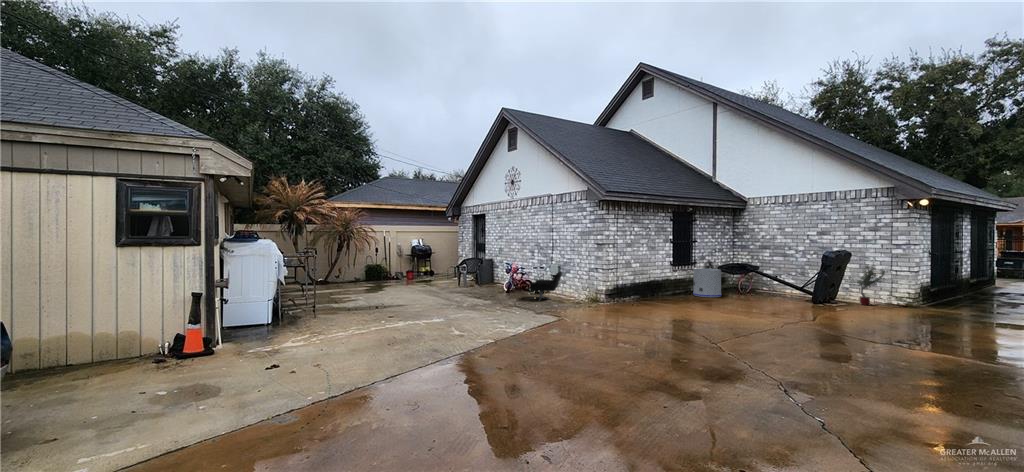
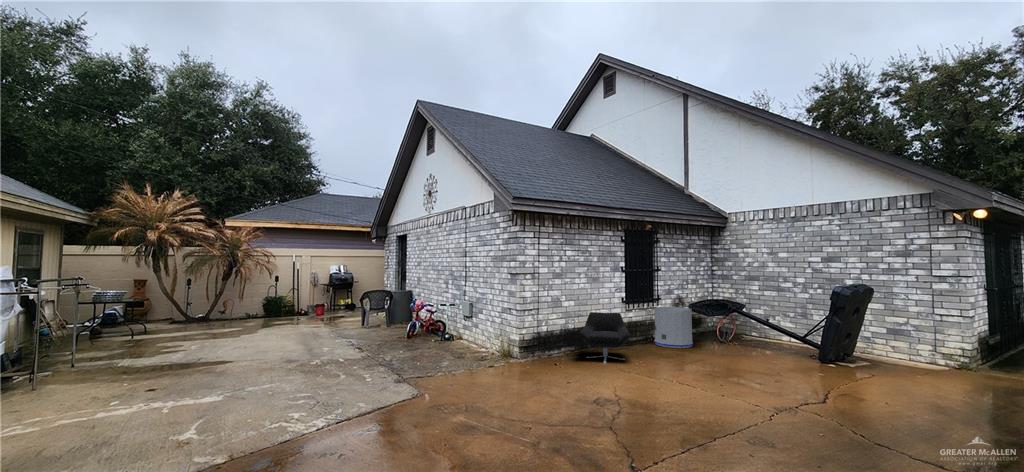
potted tree: present [846,264,885,305] -> none [864,305,928,366]
lounge chair: present [530,272,562,301] -> present [579,312,630,364]

